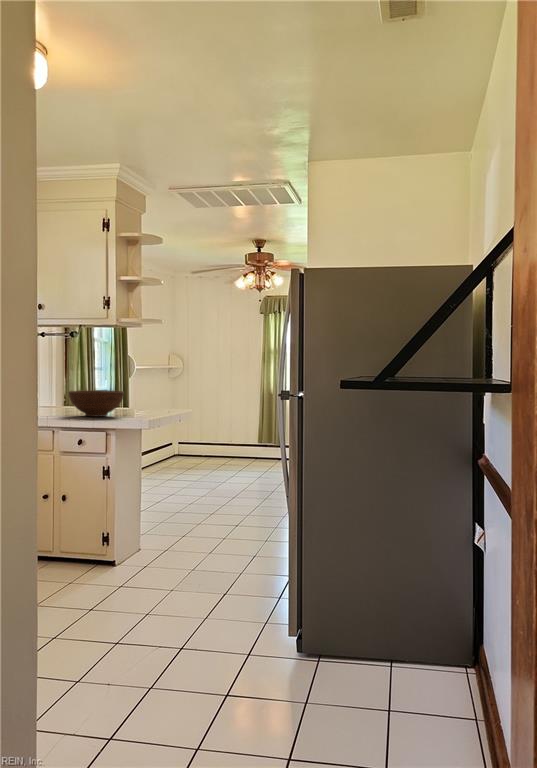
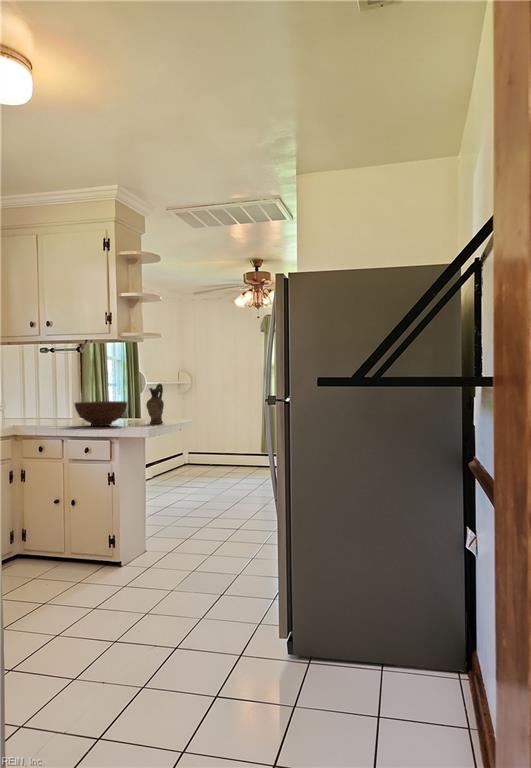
ceramic pitcher: none [143,372,161,415] -> present [146,384,164,424]

